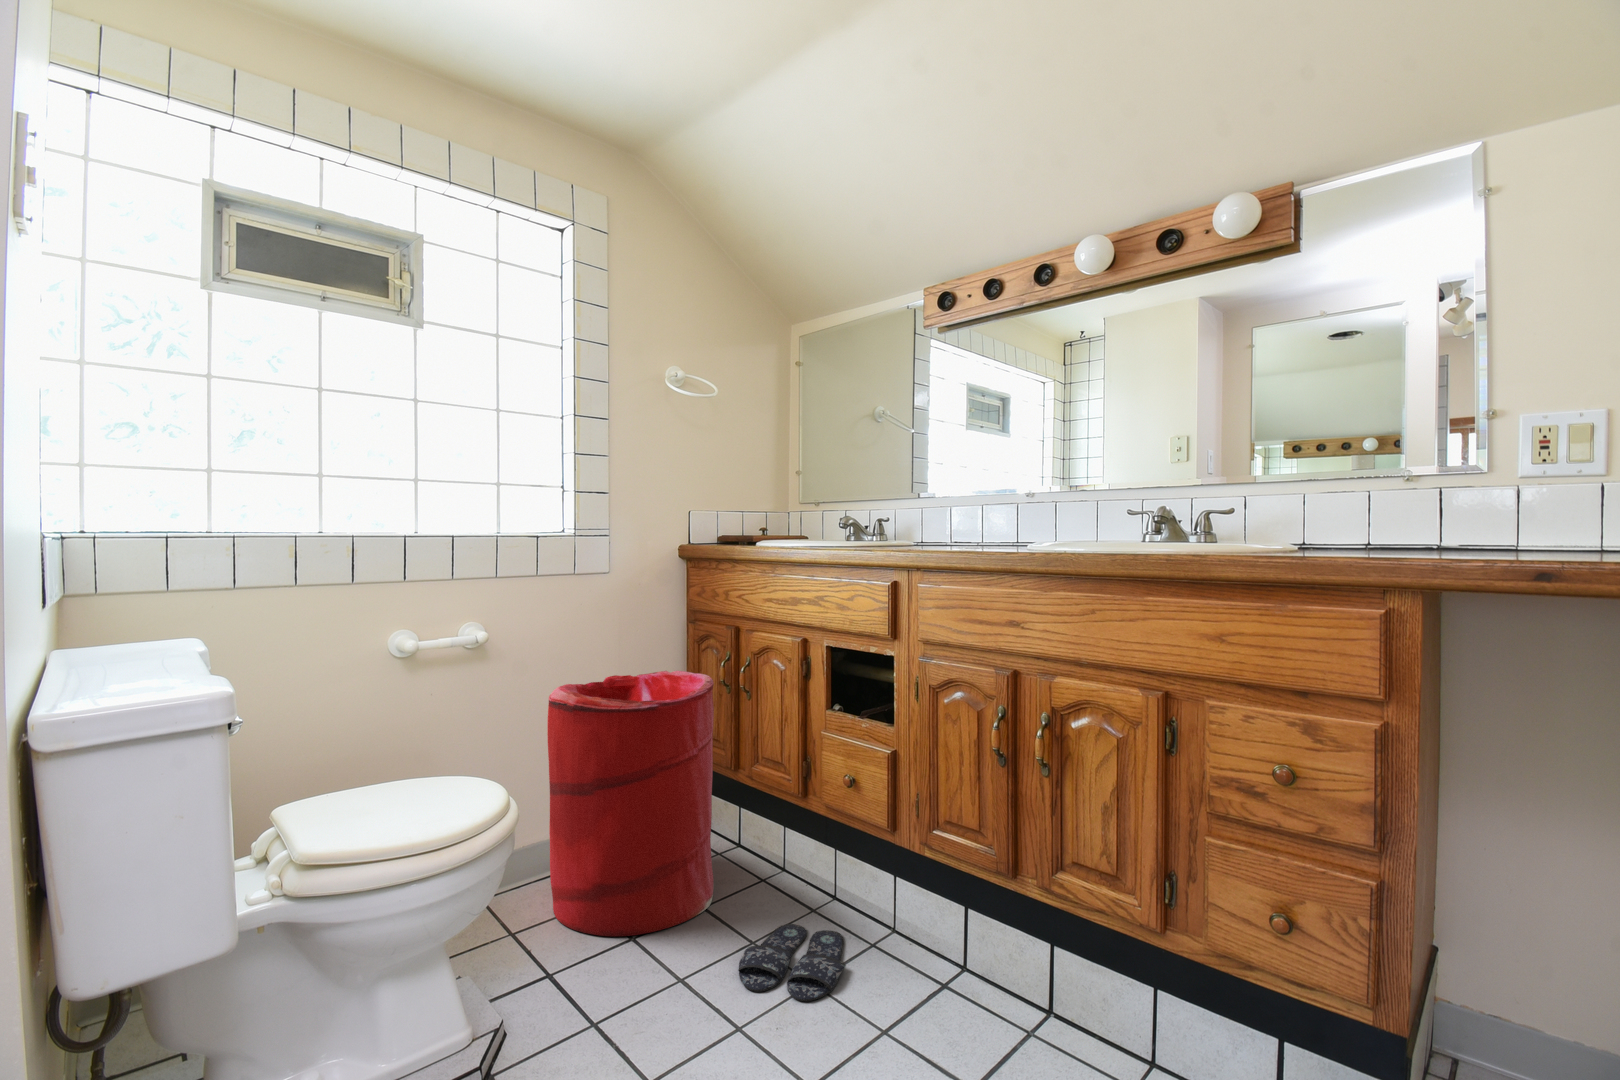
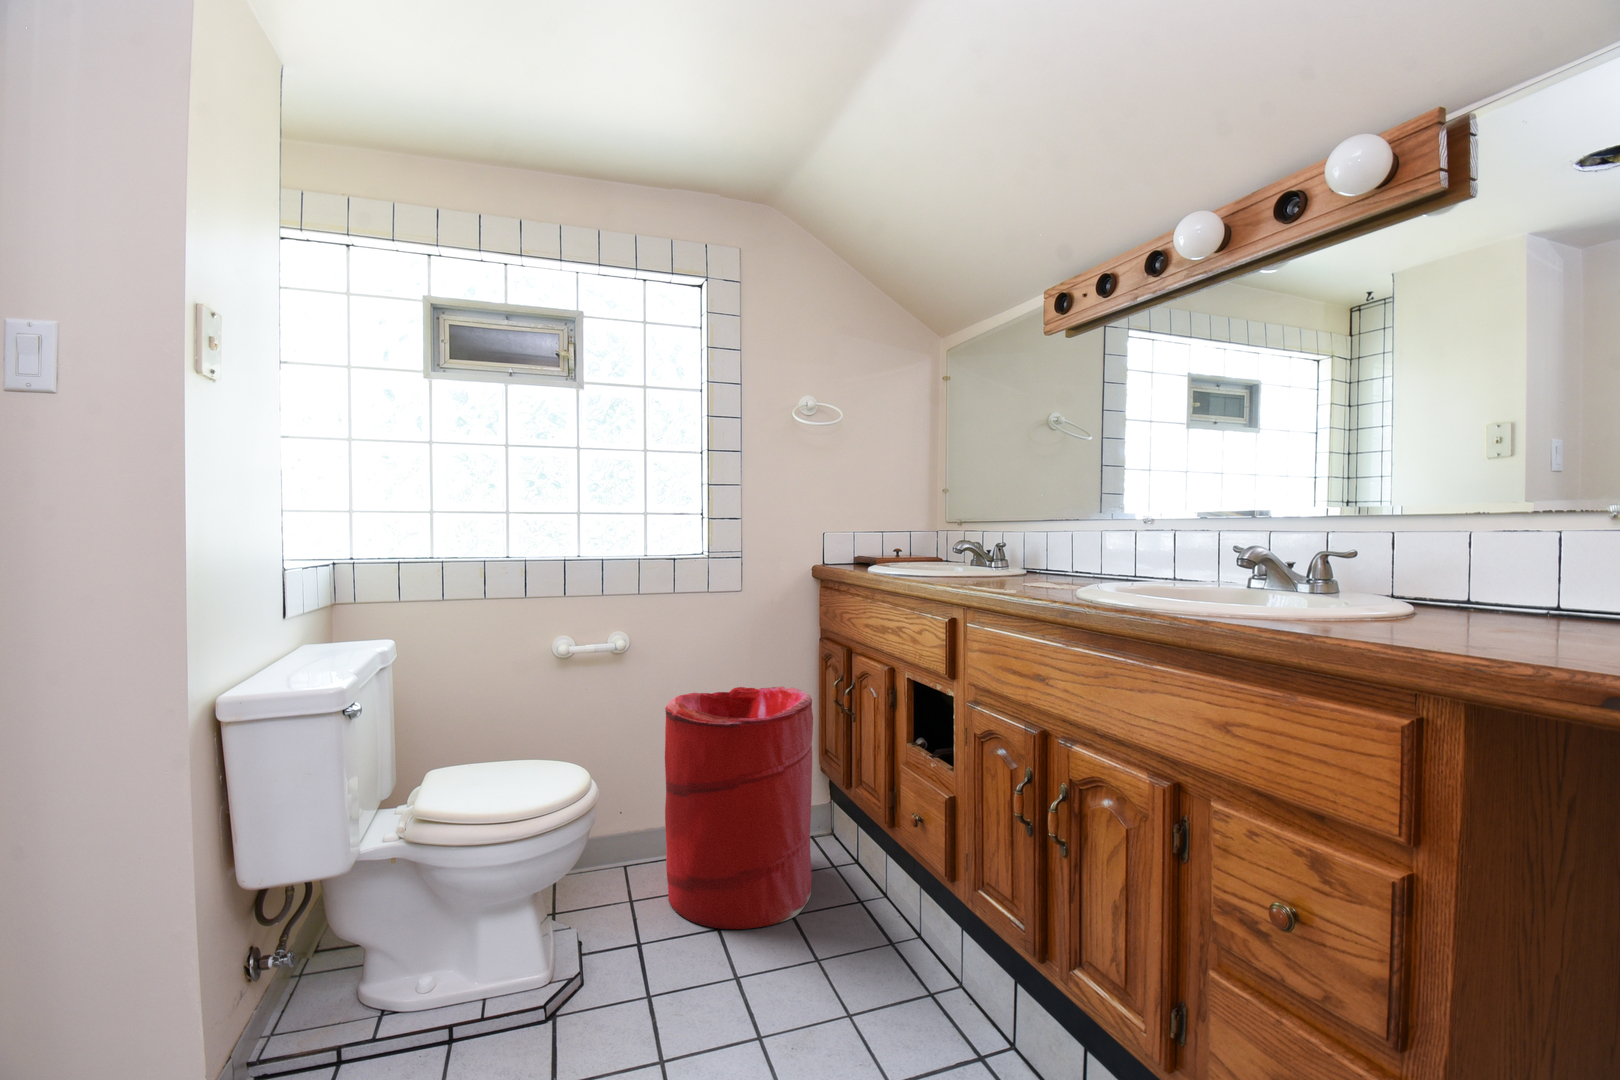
slippers: present [738,924,846,1001] -> none [785,950,902,1032]

